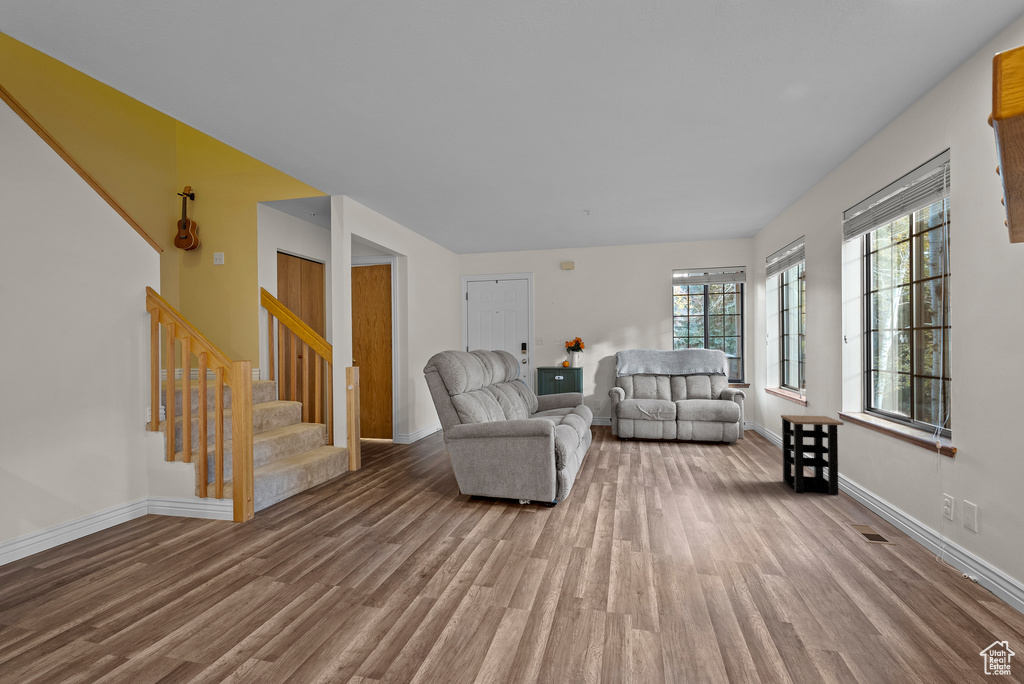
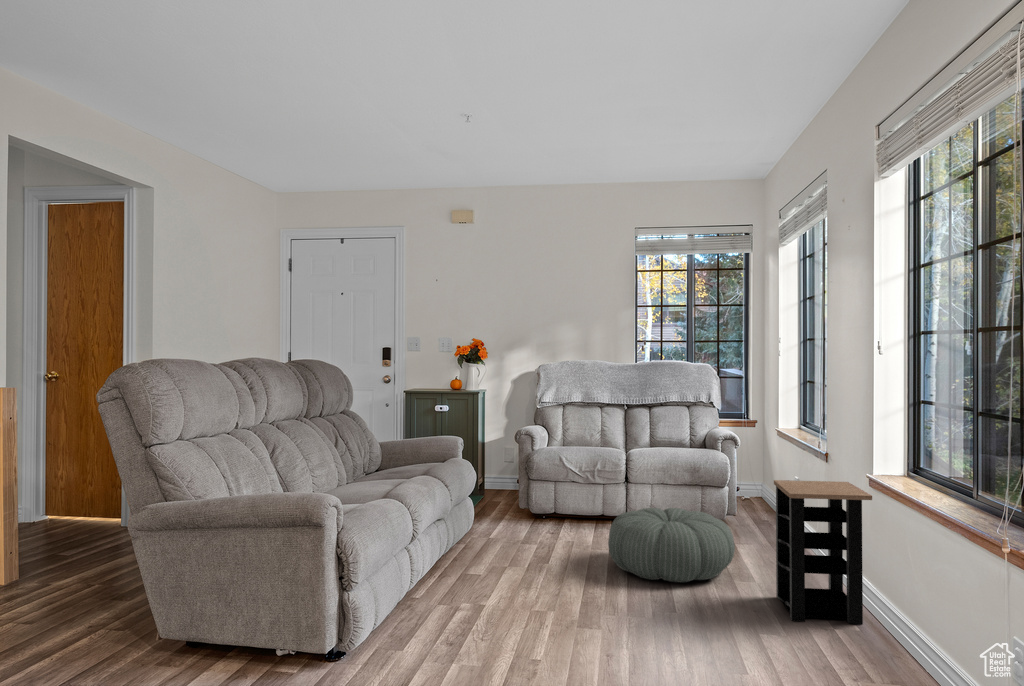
pouf: none [677,433,754,473] -> present [608,508,735,582]

